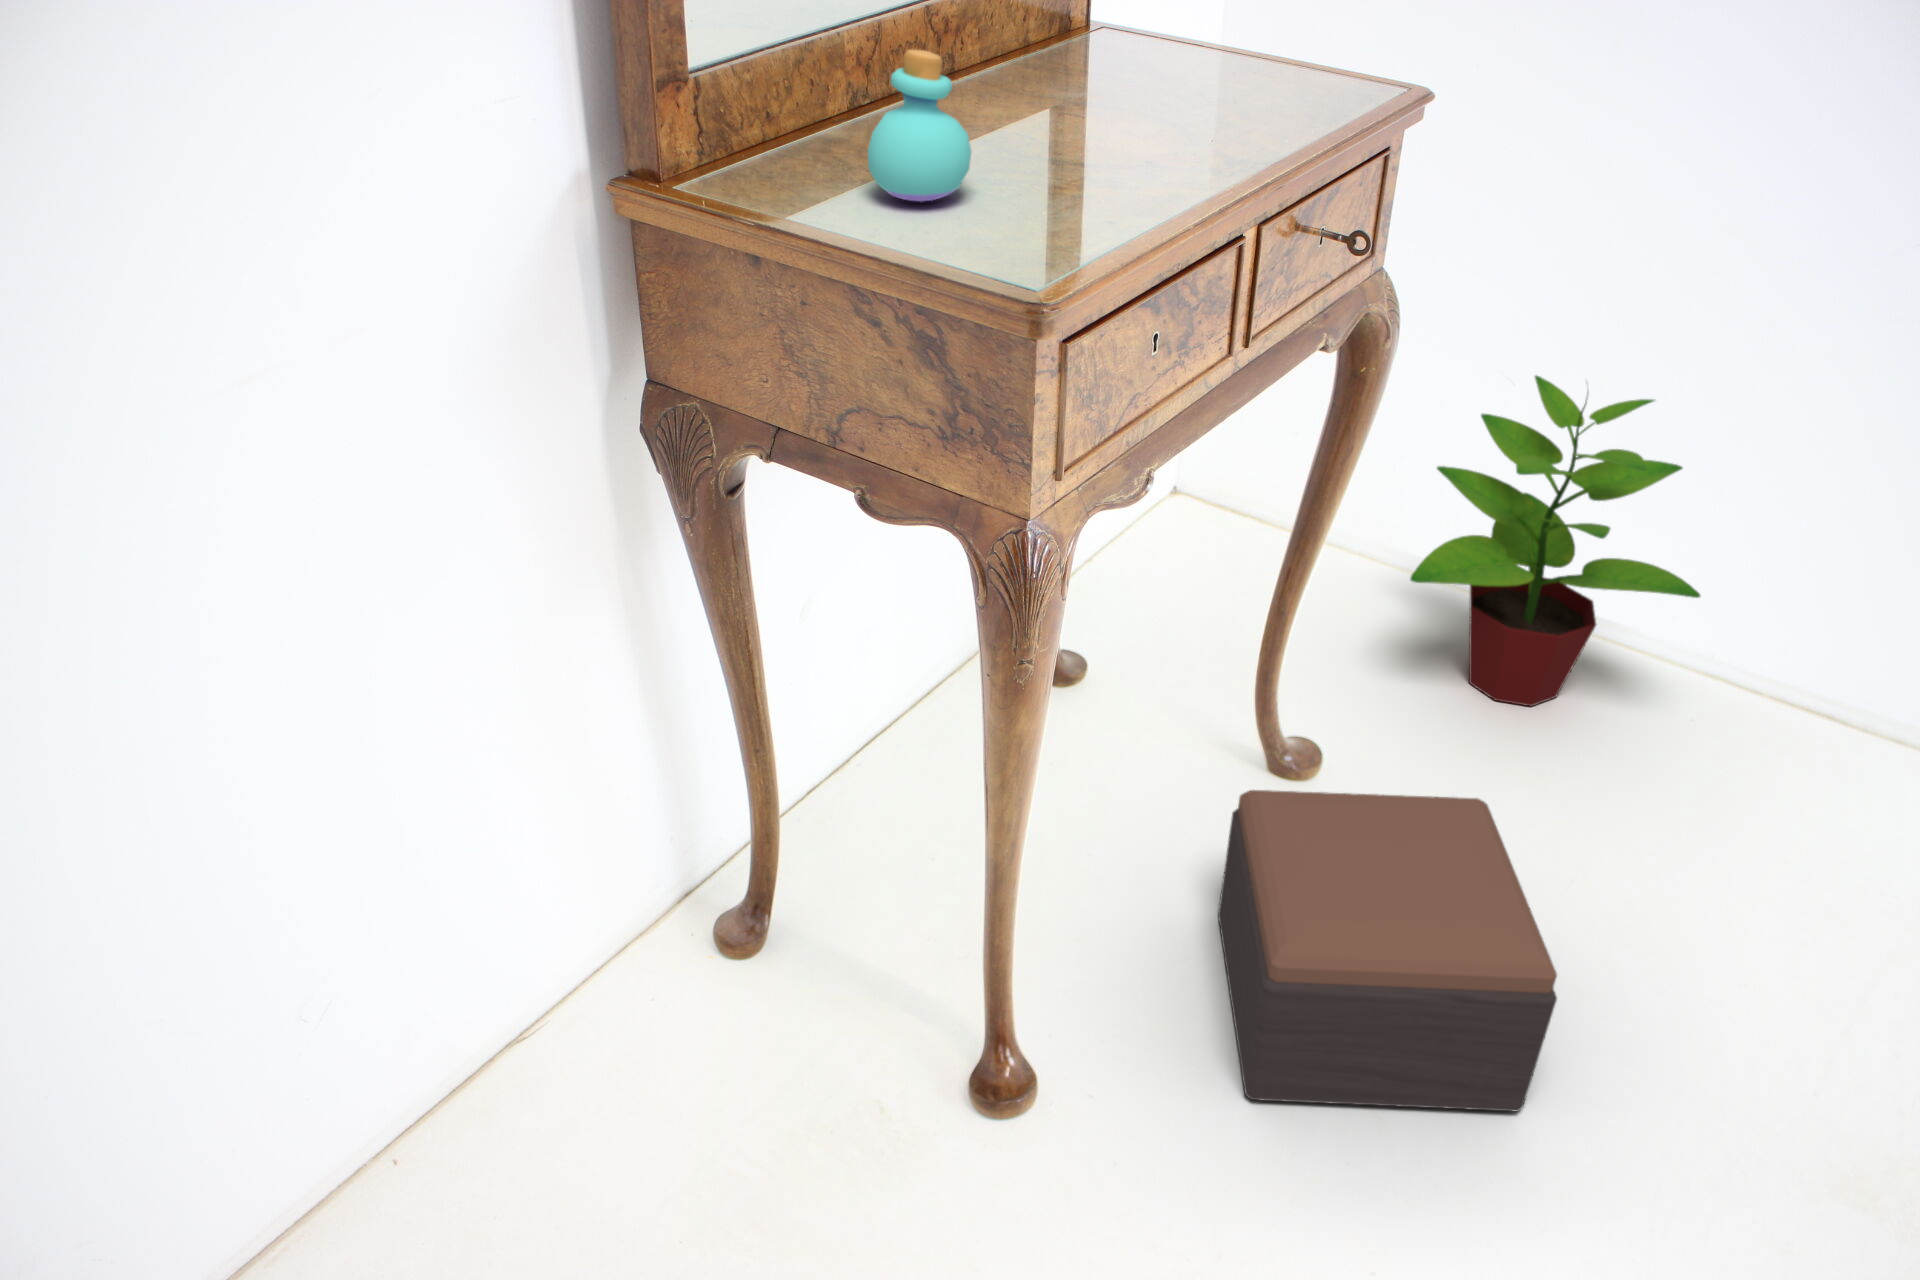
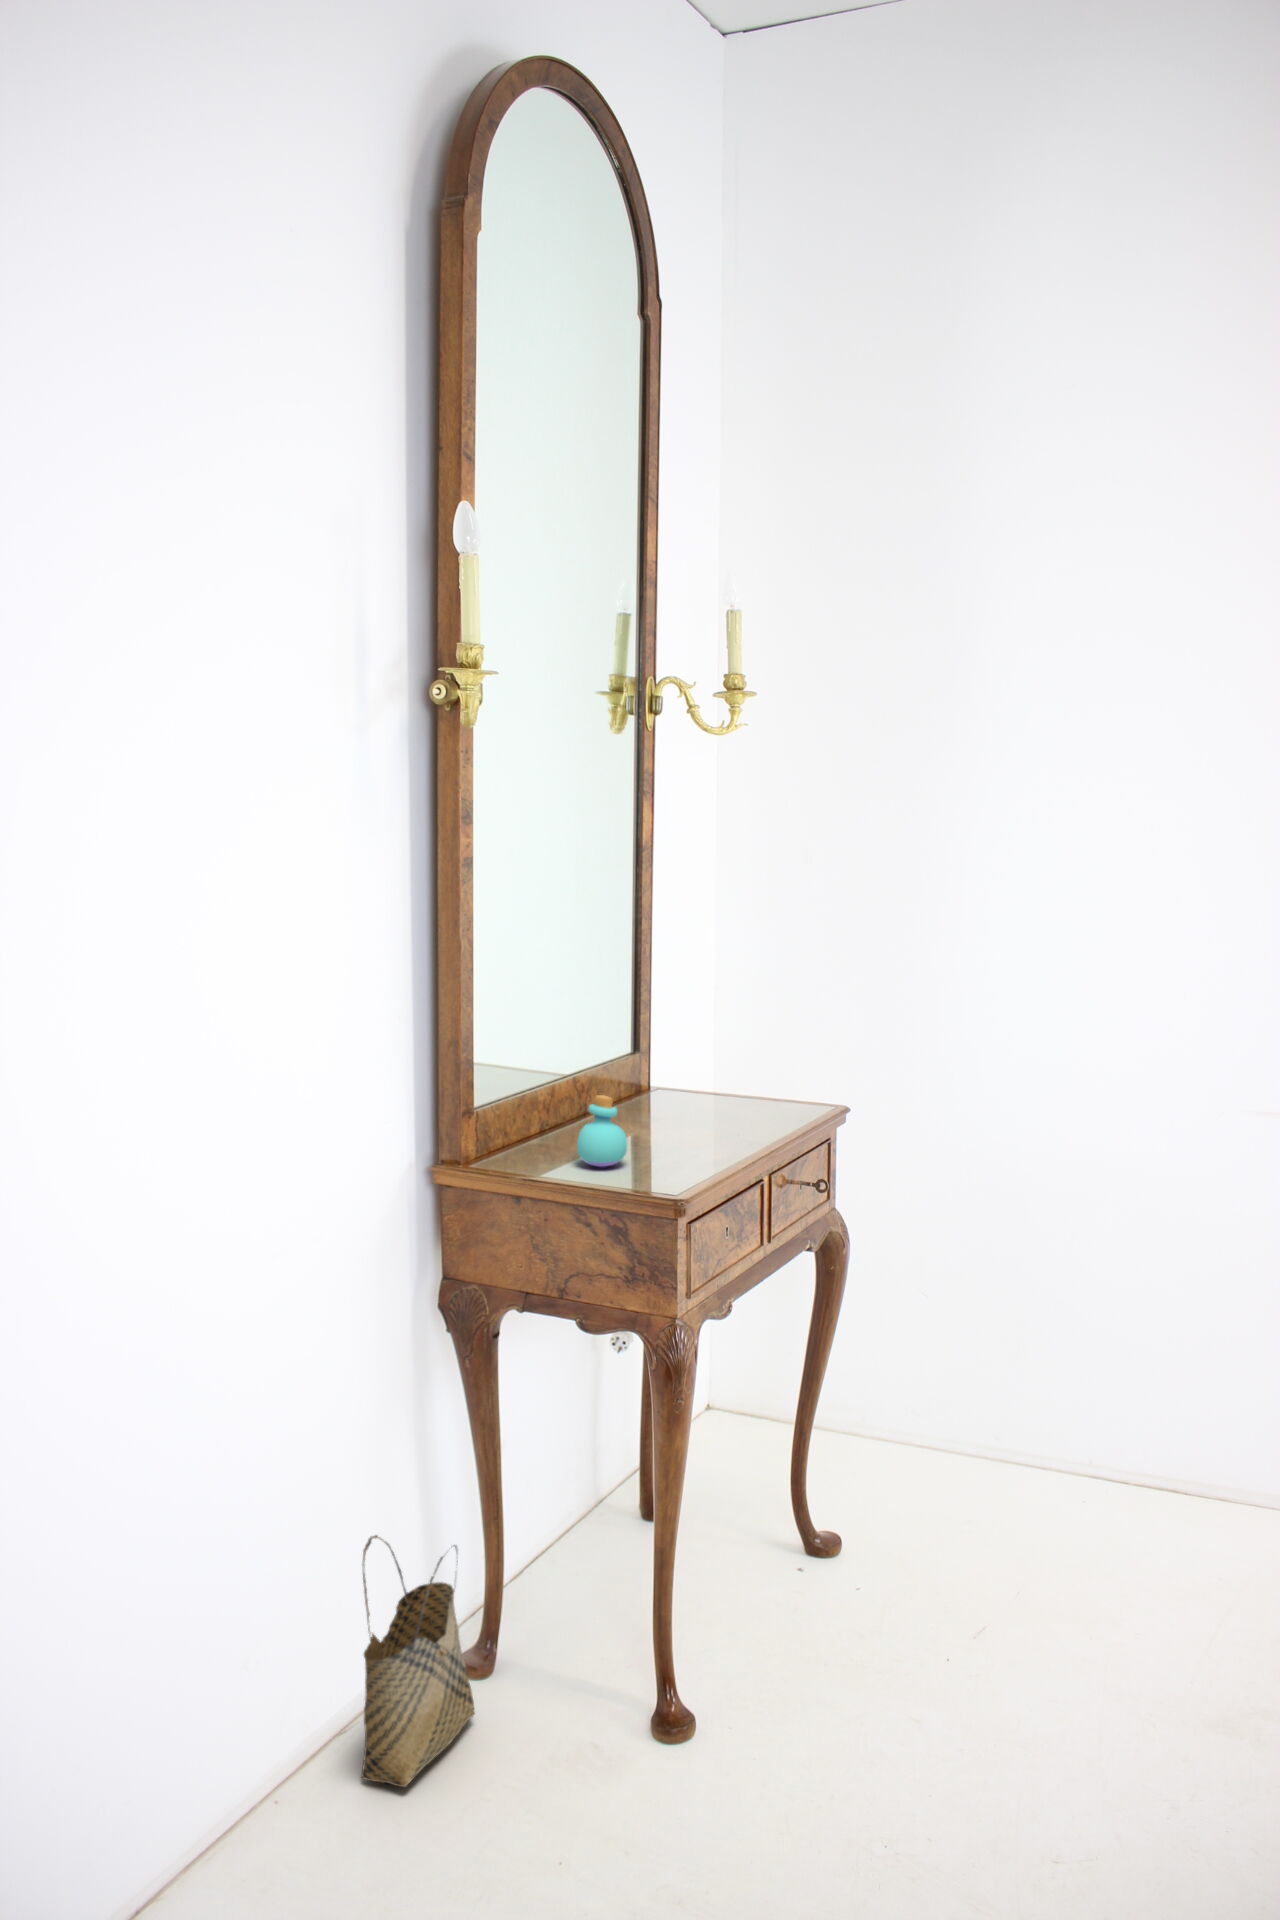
potted plant: present [1410,376,1700,706] -> none [880,1279,1060,1508]
woven basket: none [506,788,720,1138] -> present [361,1535,475,1787]
footstool: present [1218,790,1557,1111] -> none [792,1524,1005,1729]

